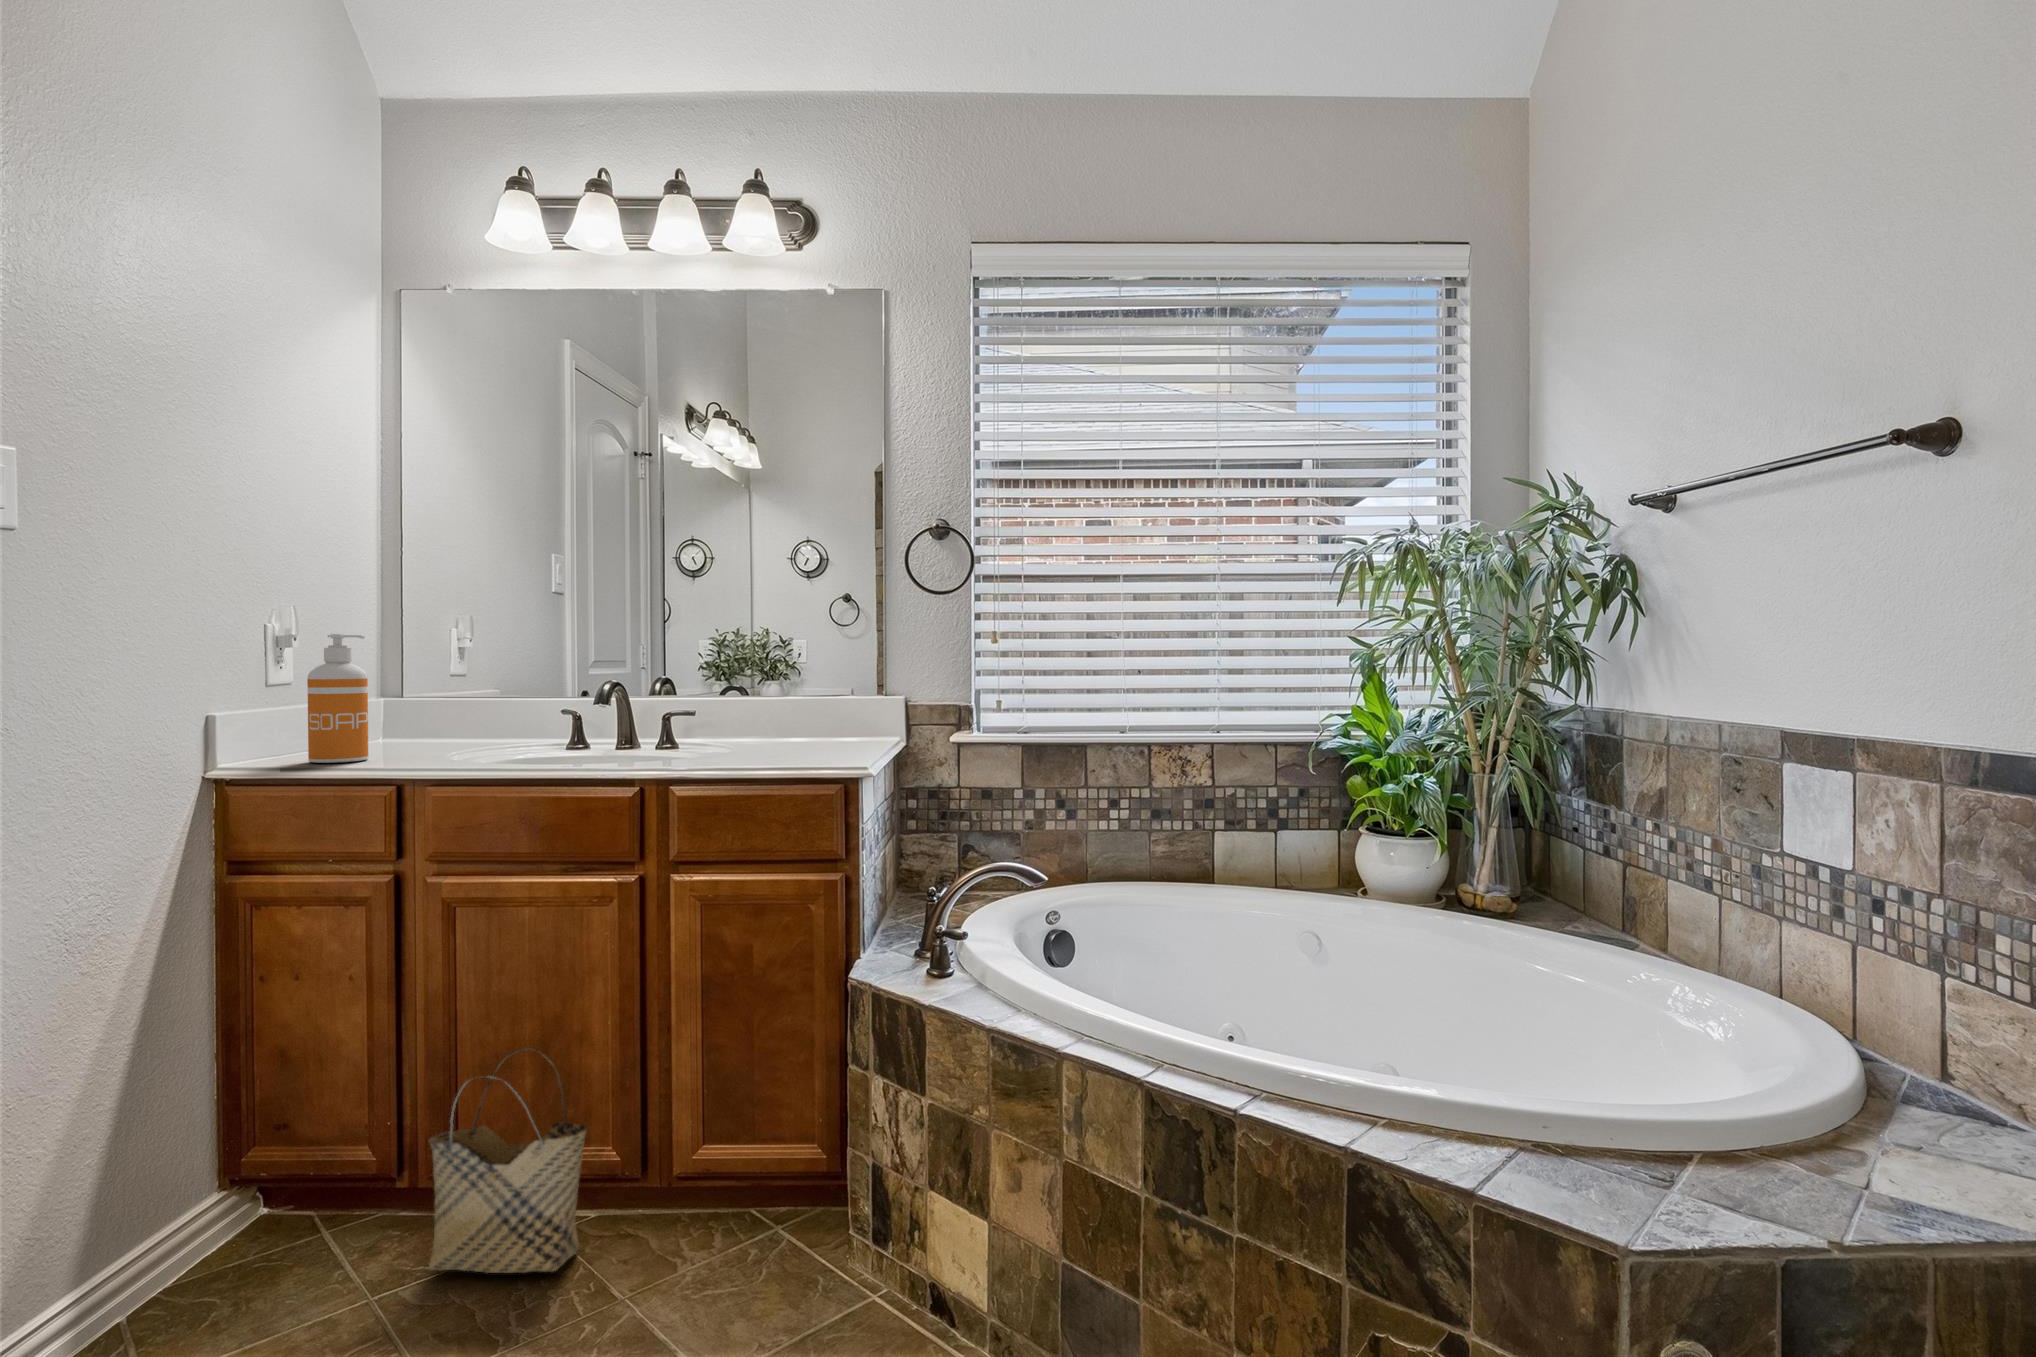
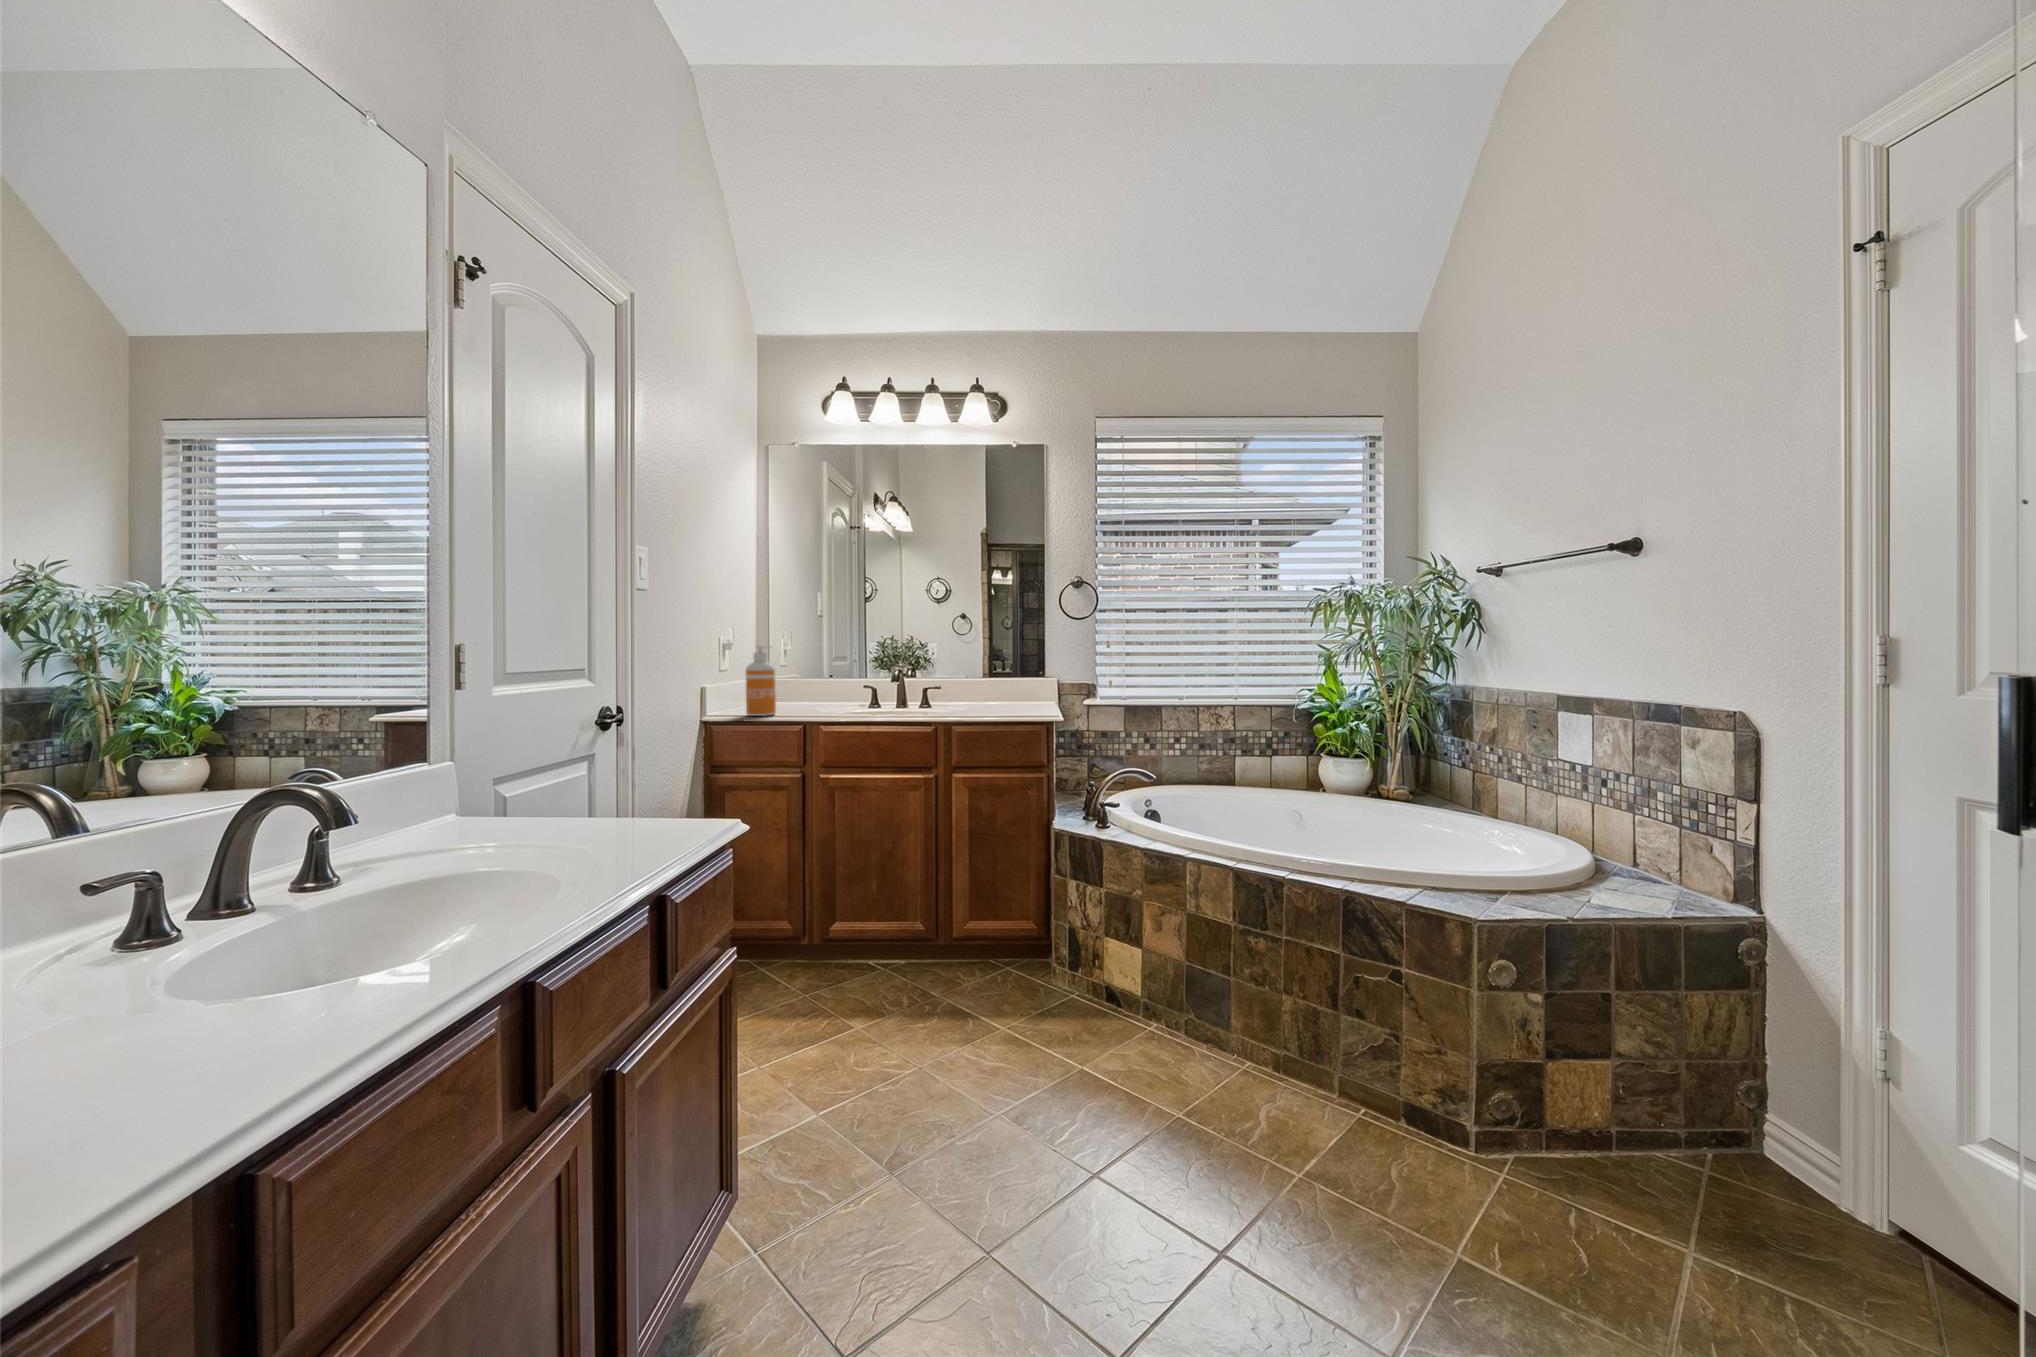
woven basket: present [428,1048,587,1273] -> none [833,867,914,982]

